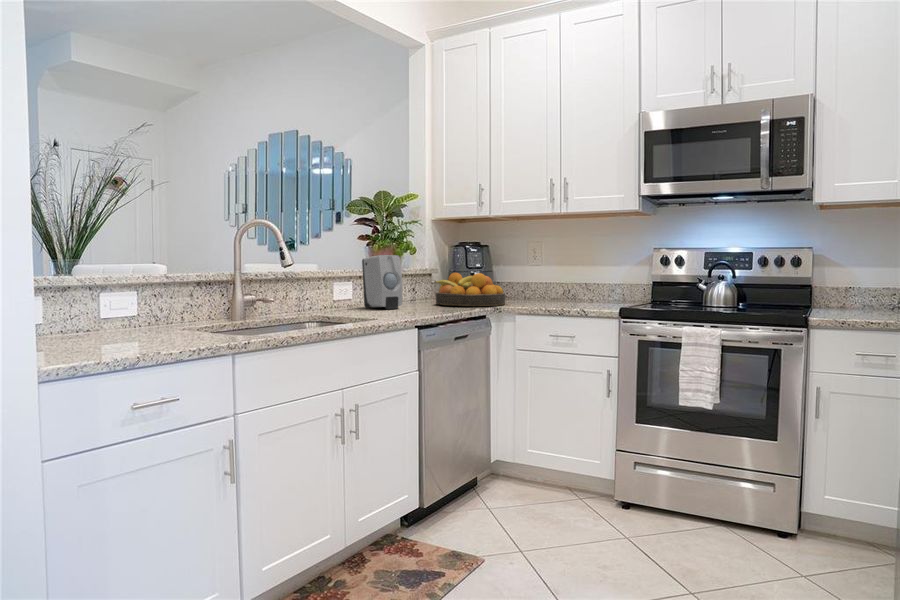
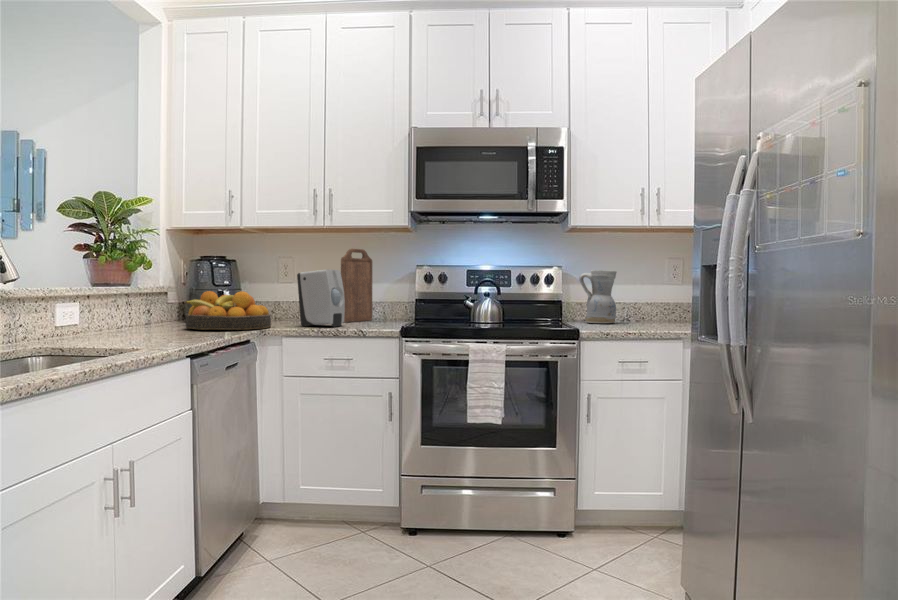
cutting board: none [572,233,606,302] -> present [341,249,372,322]
ceramic pitcher: none [830,251,879,311] -> present [579,270,617,323]
soap dispenser: present [362,255,402,309] -> present [297,269,345,327]

